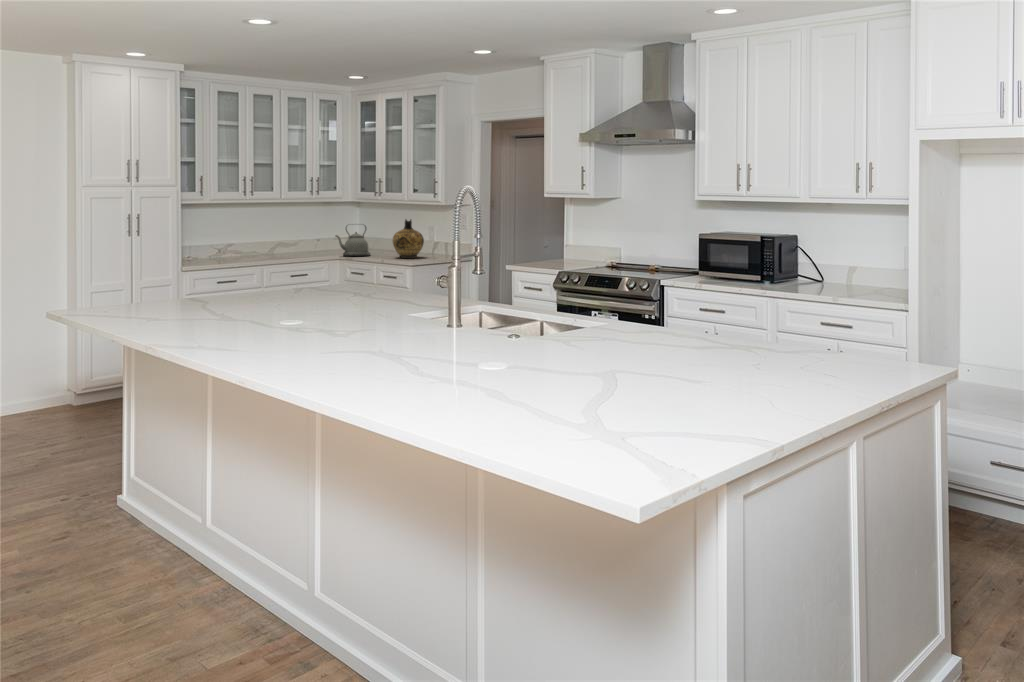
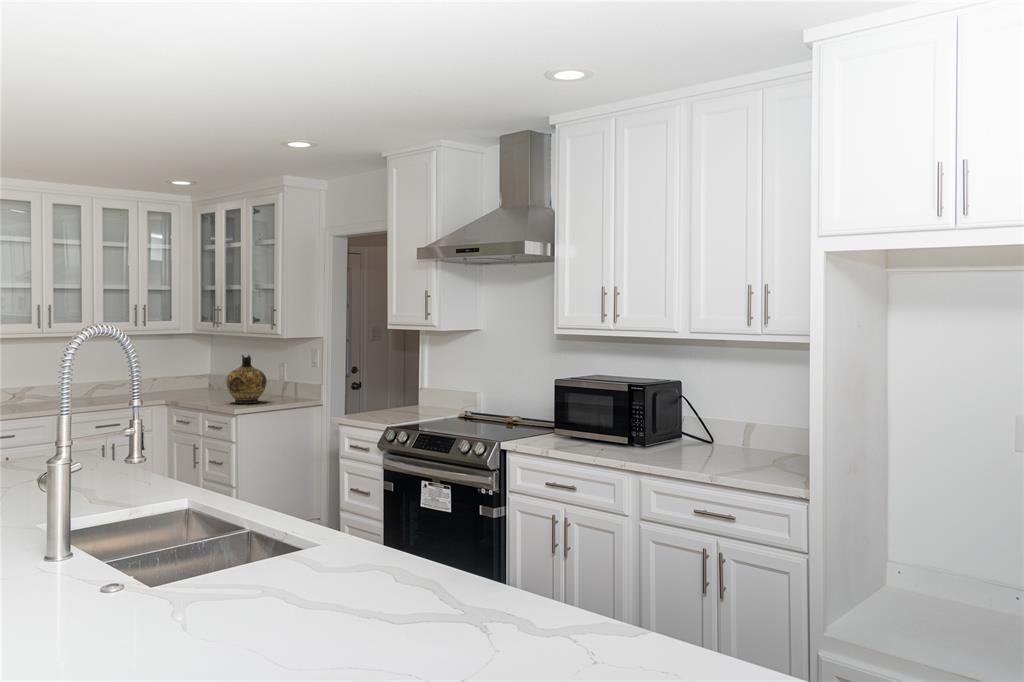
kettle: present [336,226,370,256] -> none [158,361,205,401]

